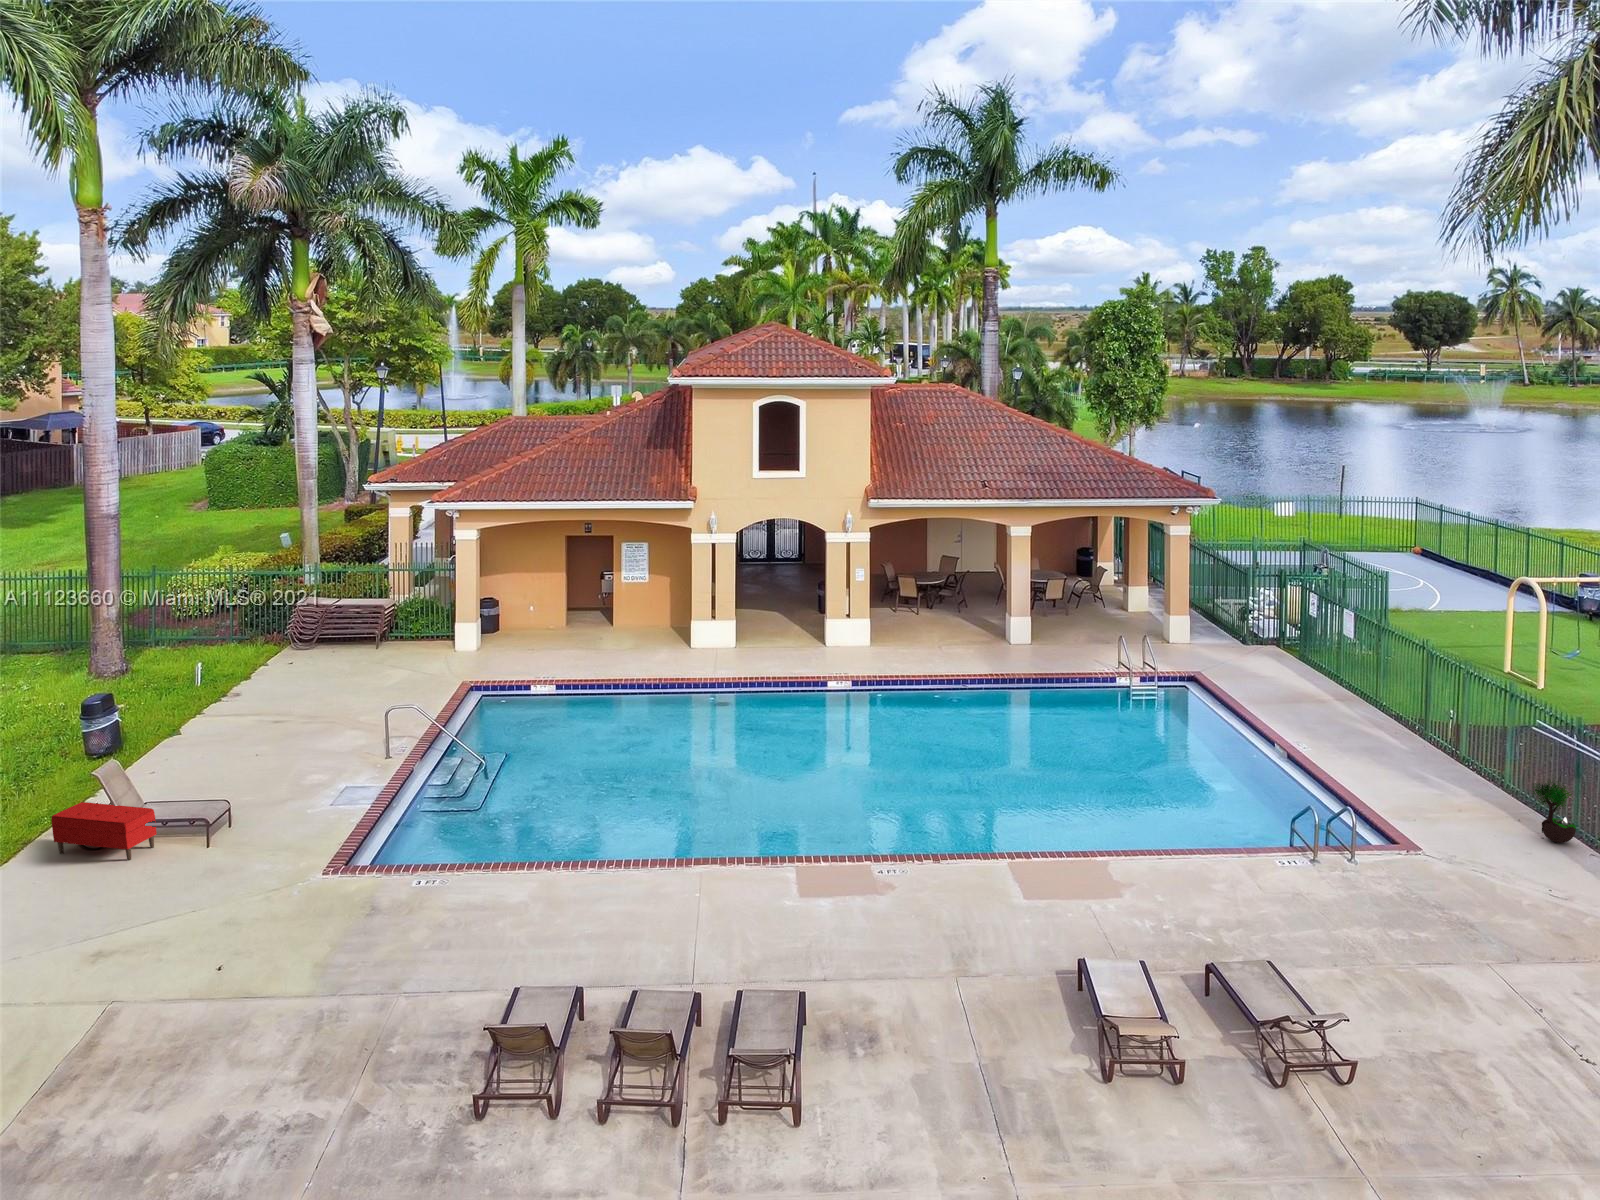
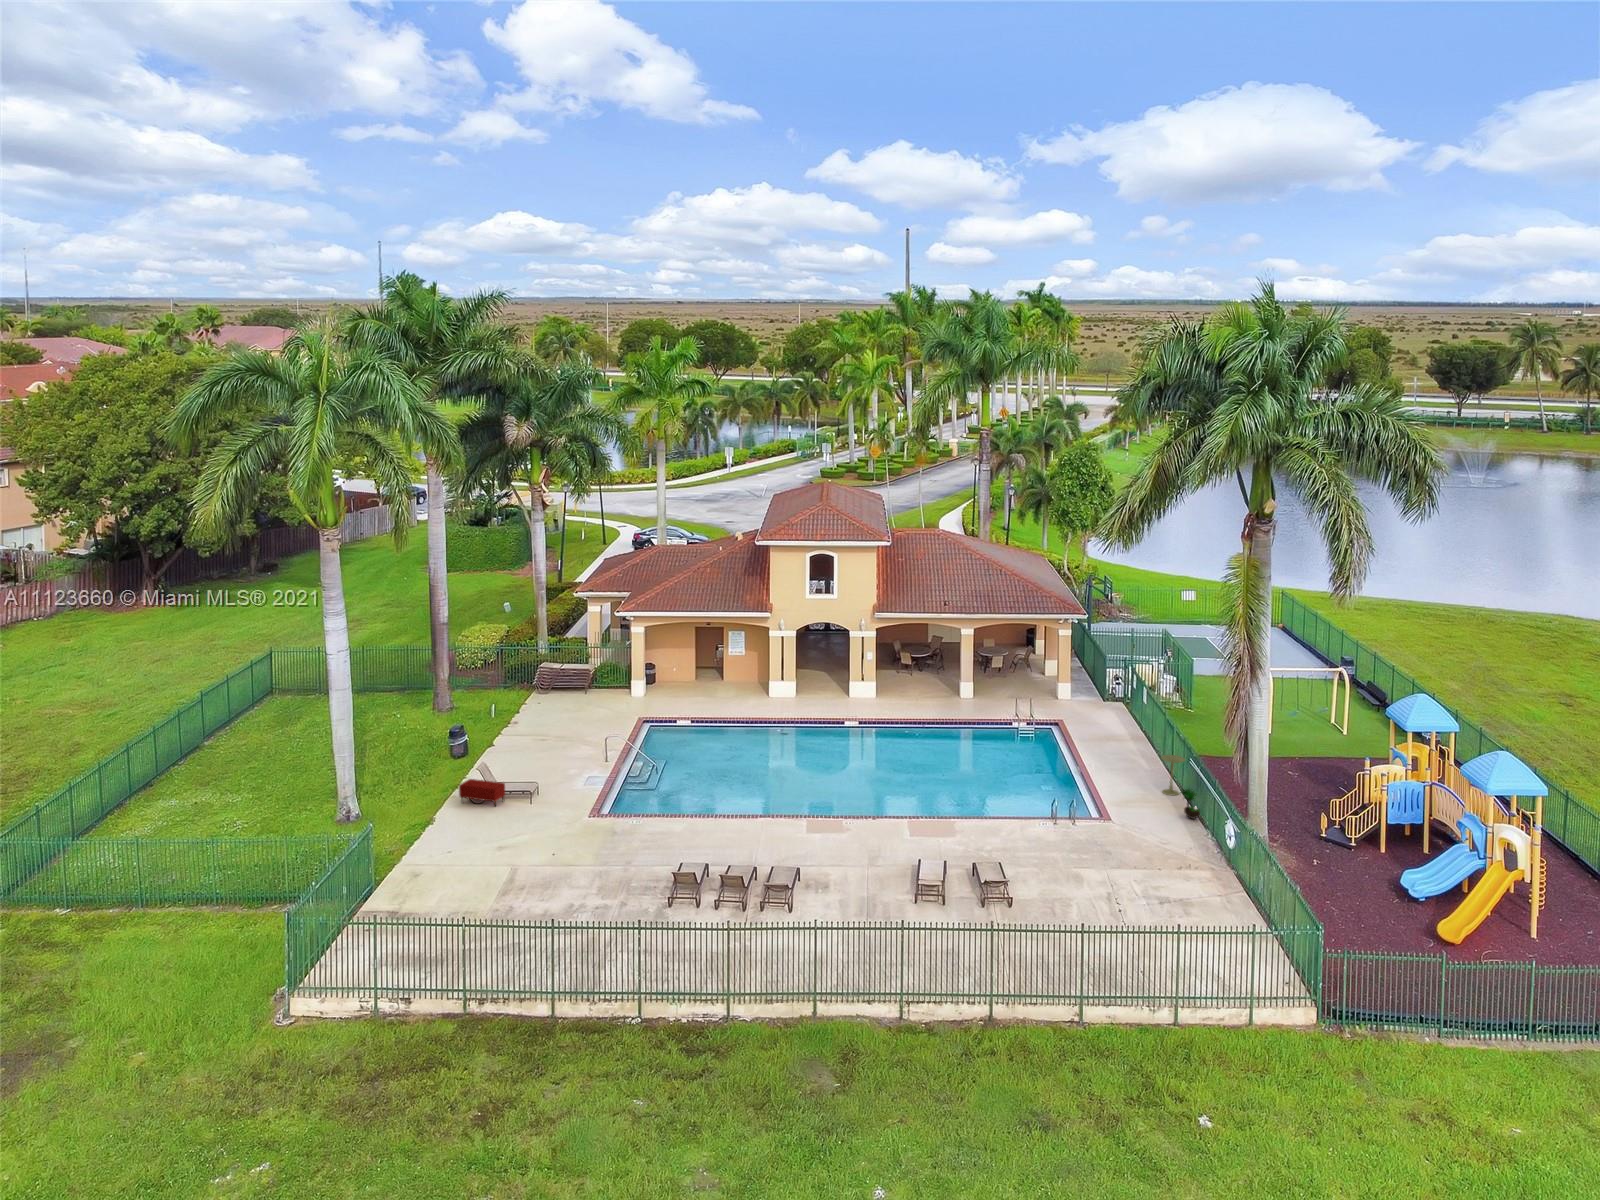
pedestal table: none [1458,720,1509,797] -> present [1161,755,1185,795]

